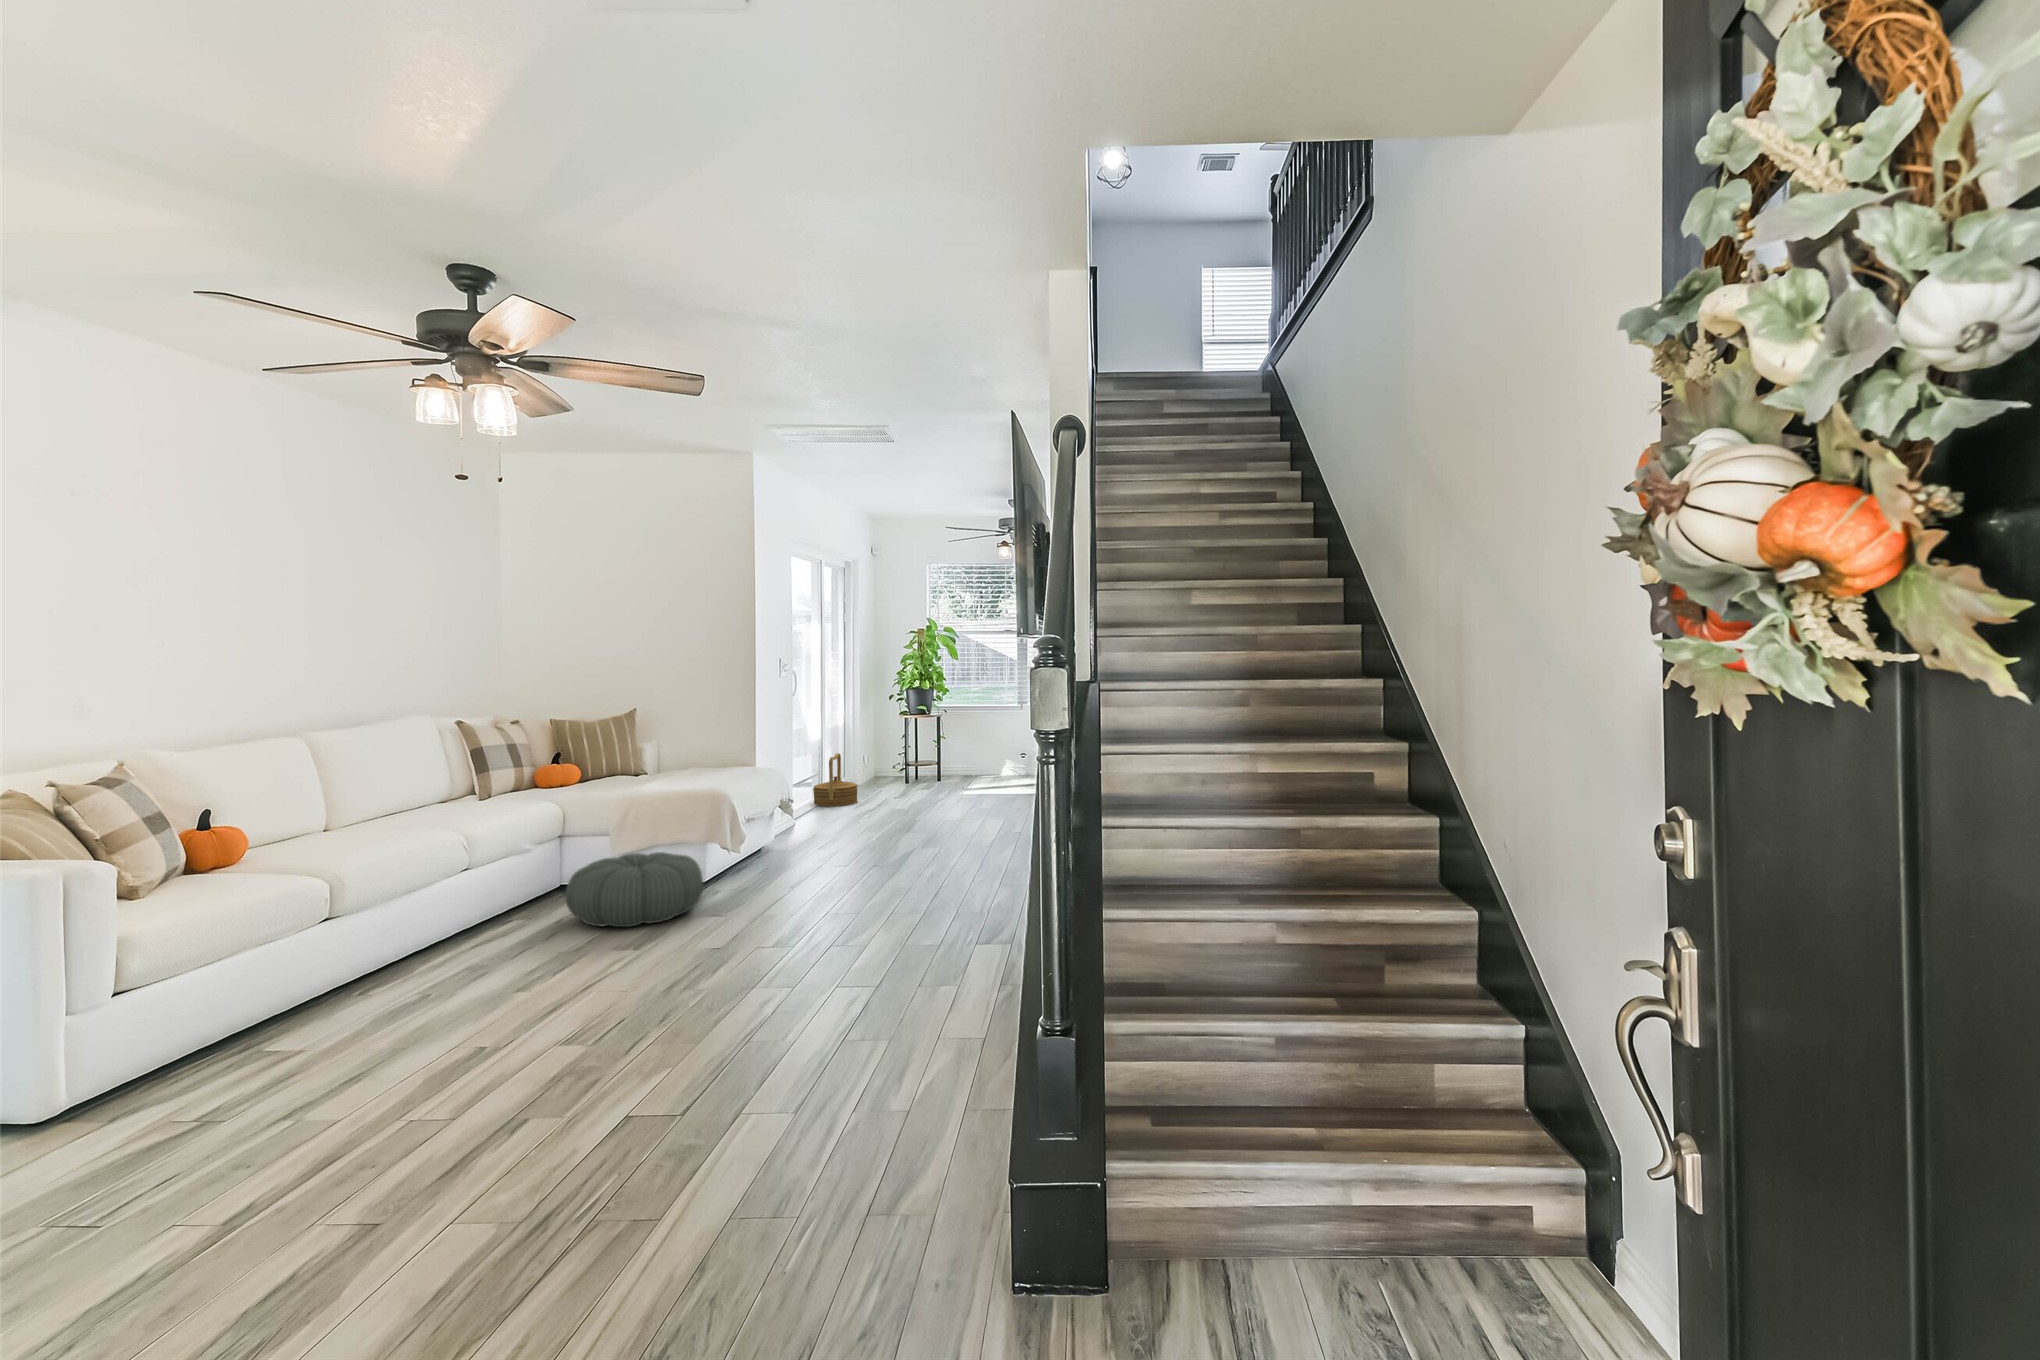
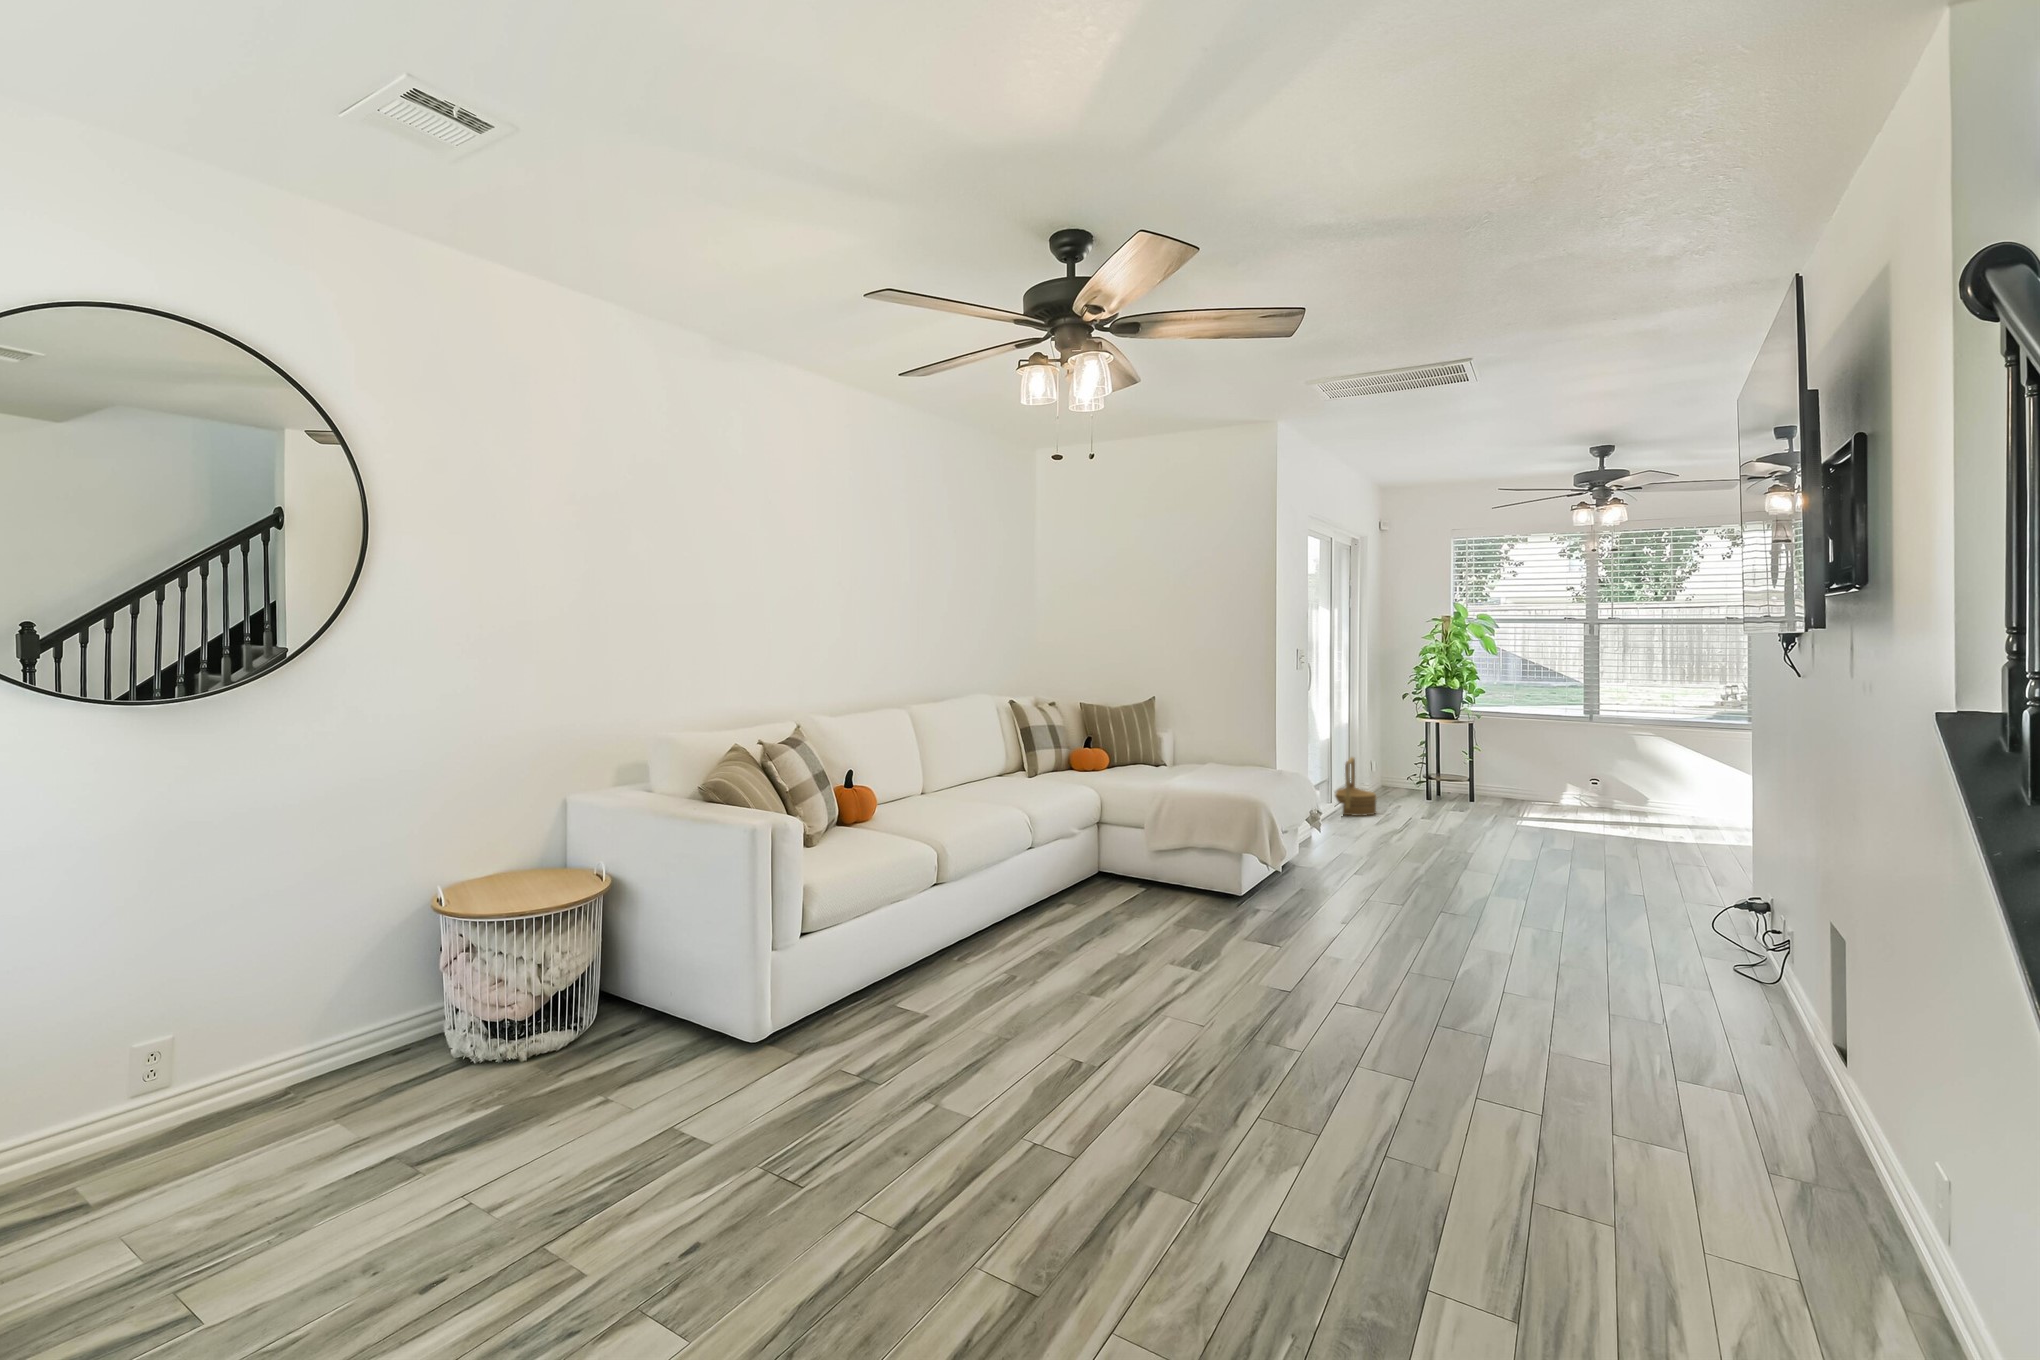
pouf: present [566,852,703,927] -> none [1120,846,1255,923]

